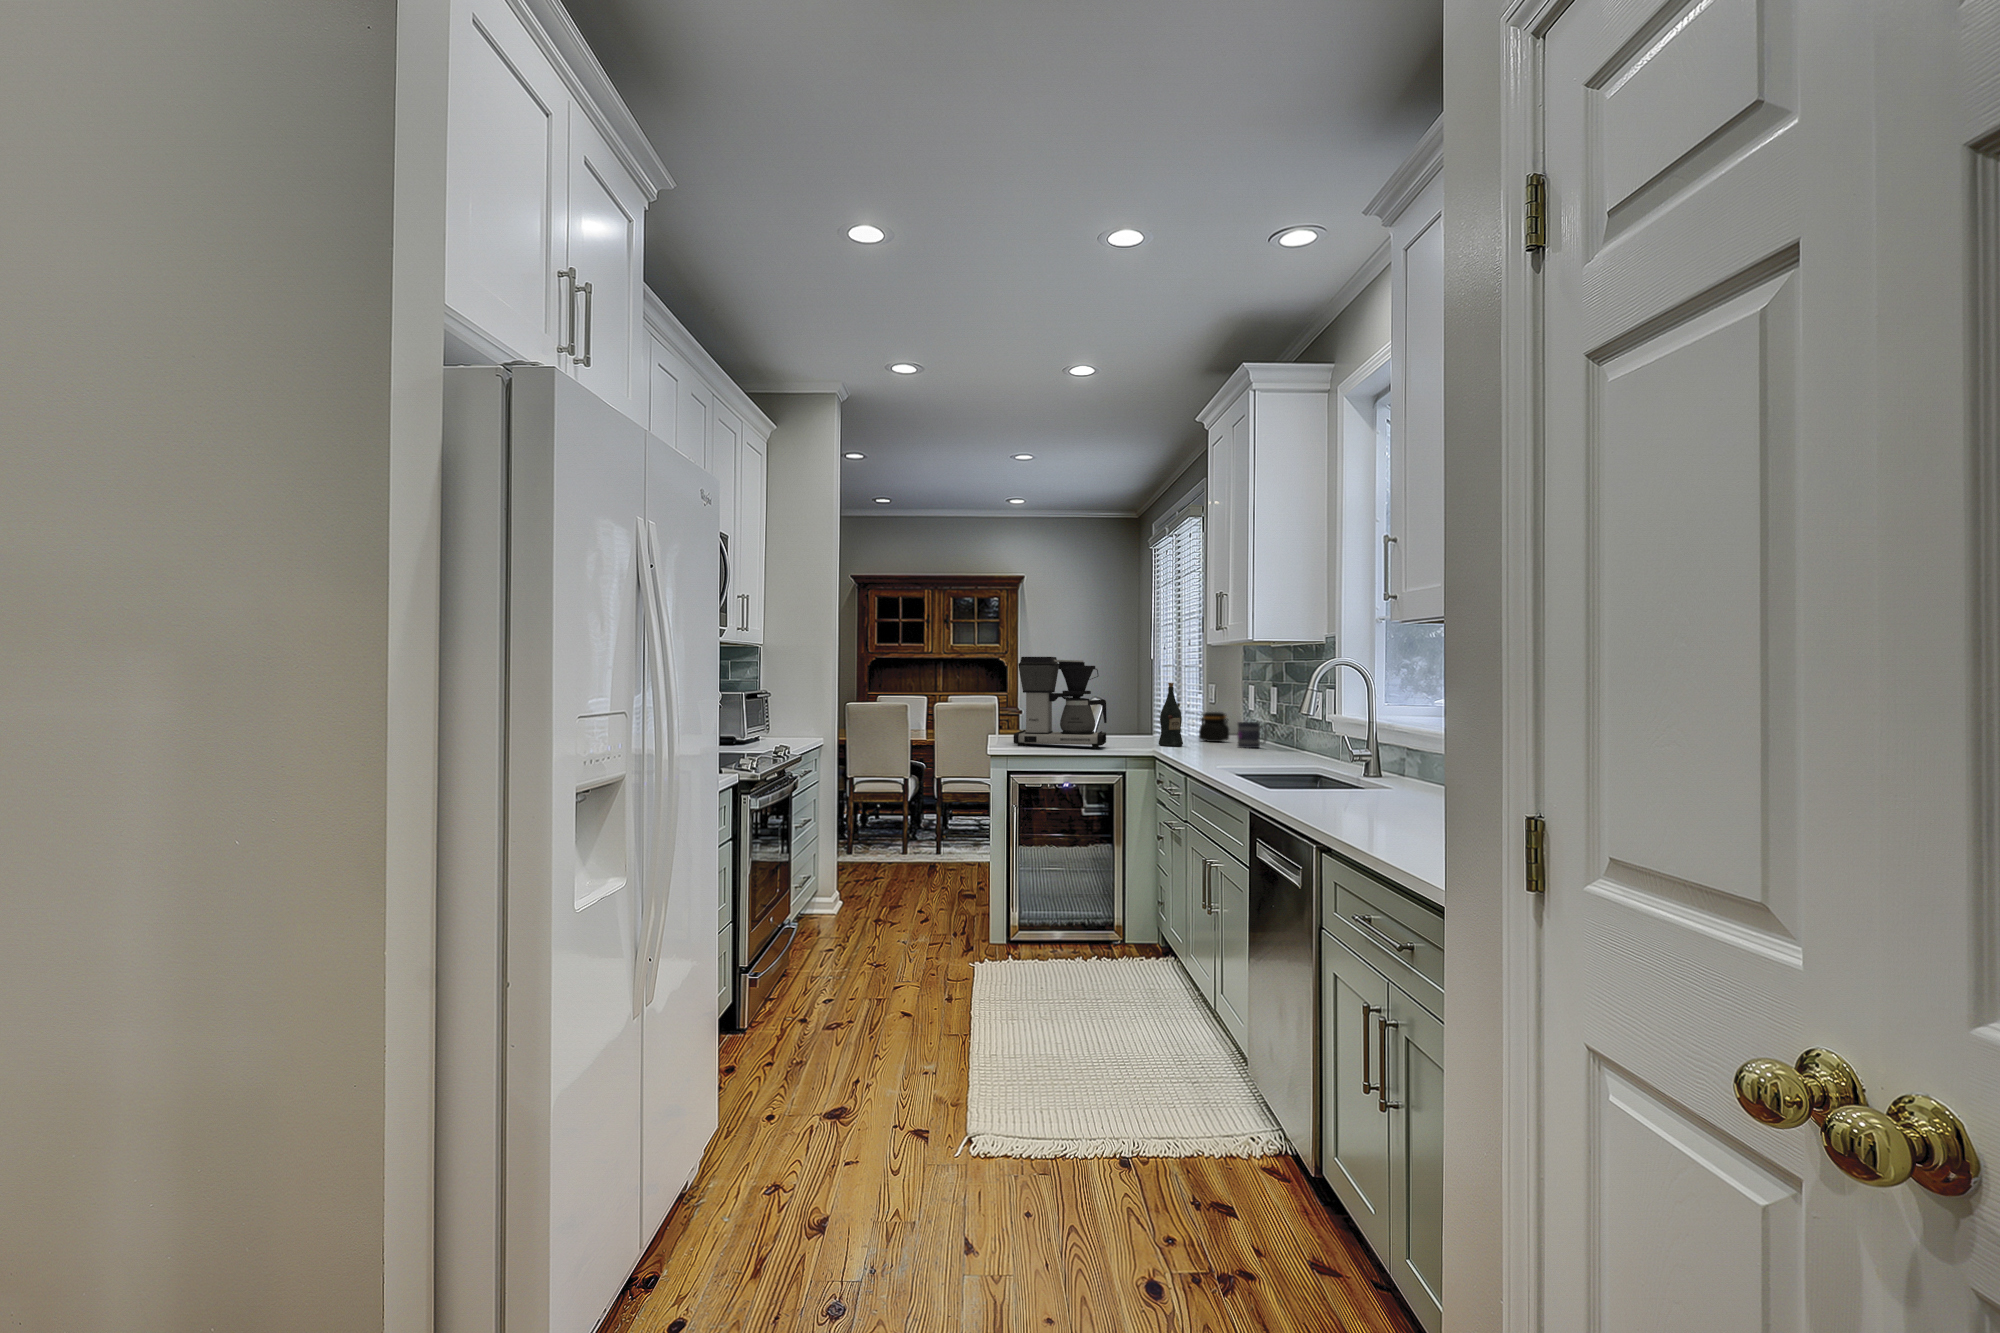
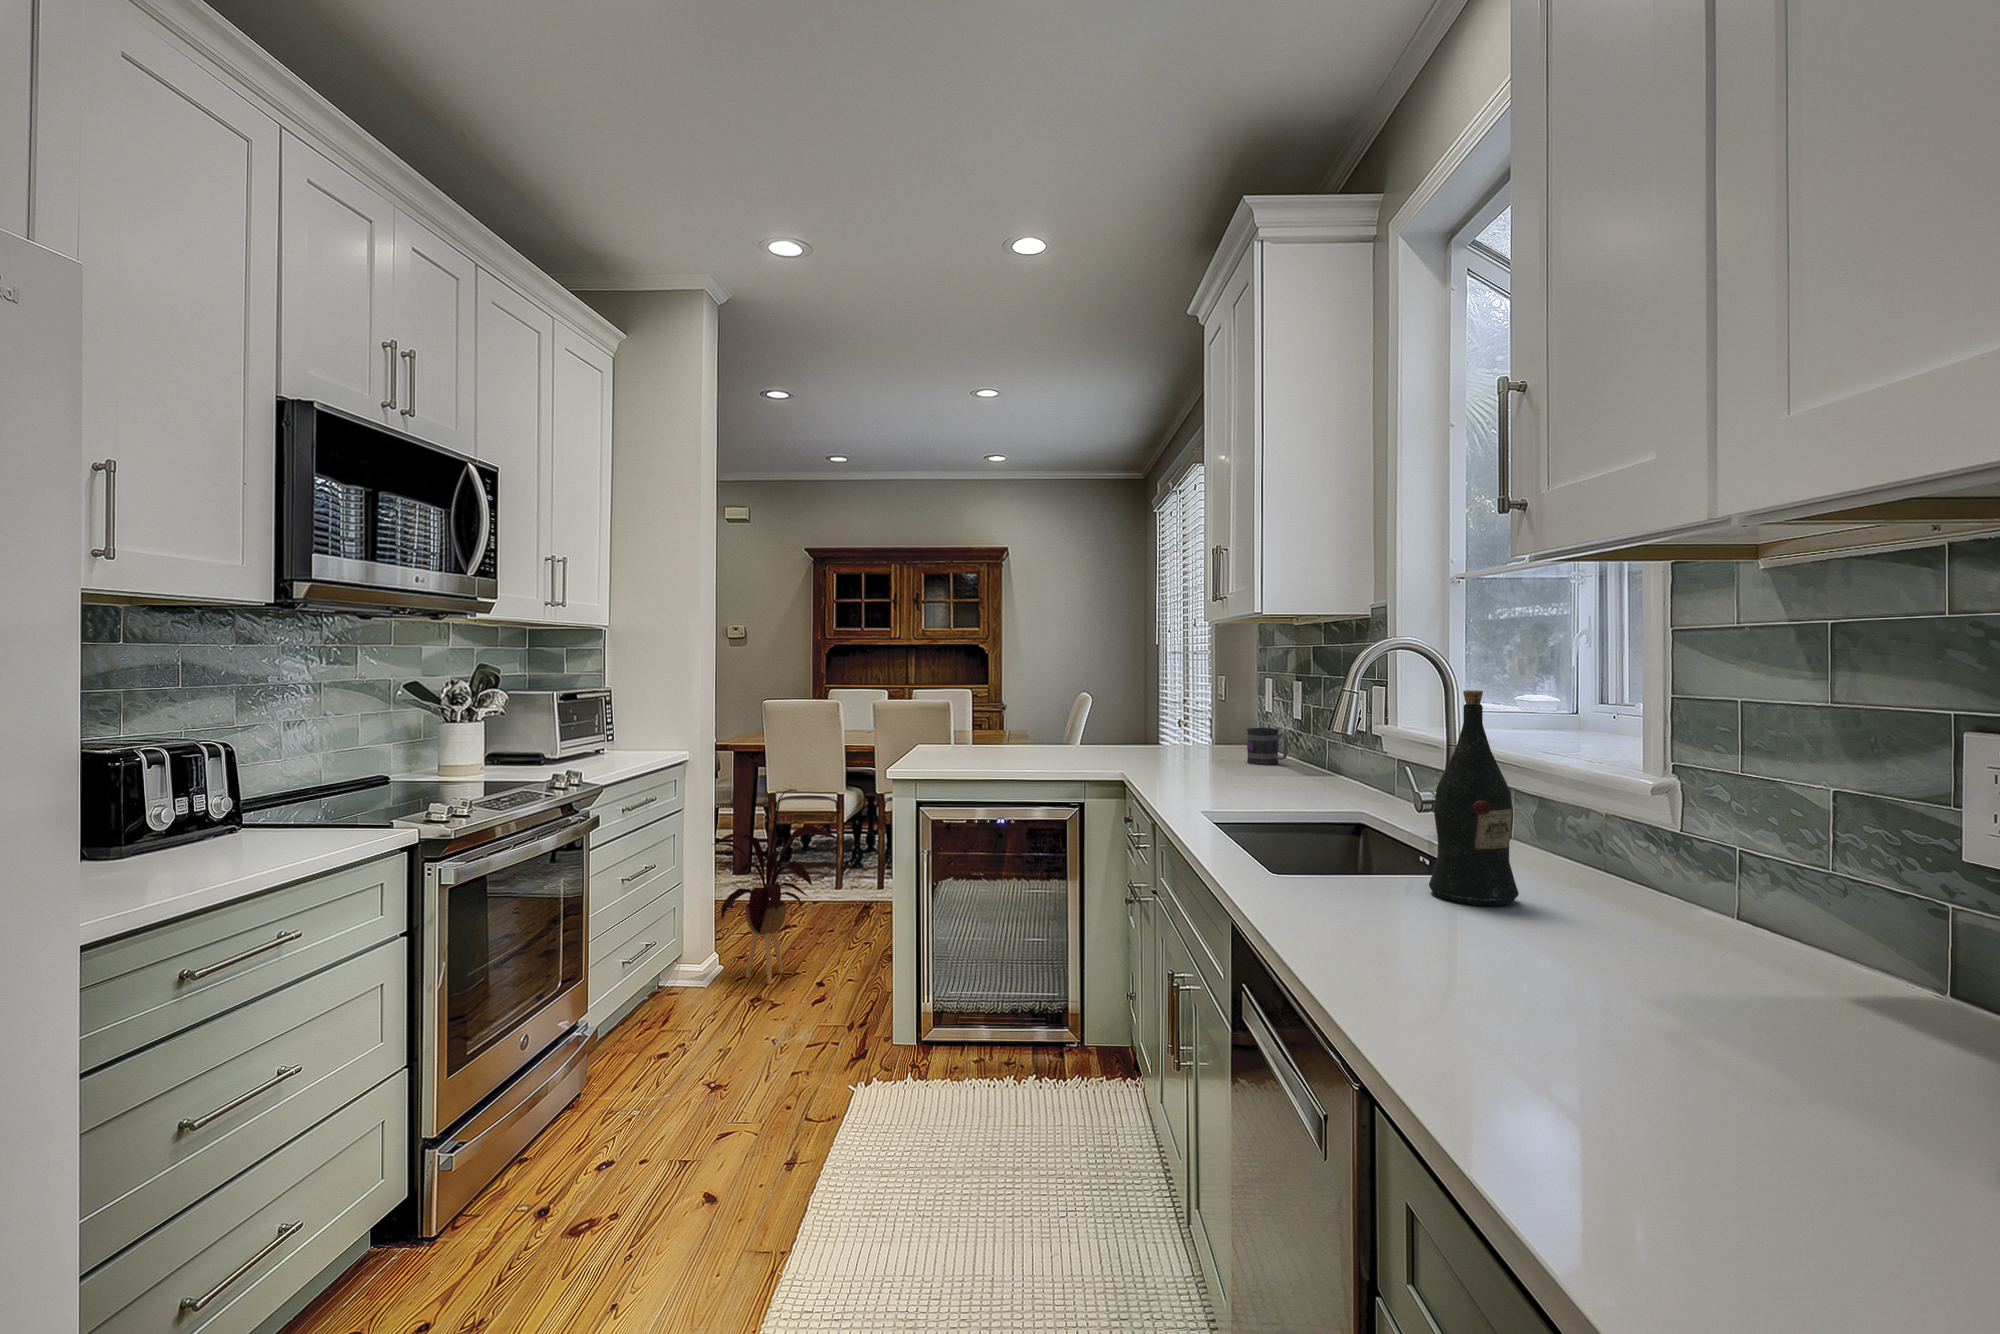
coffee maker: present [1013,657,1107,748] -> none [925,640,1059,769]
wine bottle: present [1159,683,1183,746] -> present [1429,690,1519,906]
jar: present [1199,712,1229,742] -> none [1198,713,1239,753]
house plant: none [832,768,932,913] -> present [712,789,837,984]

